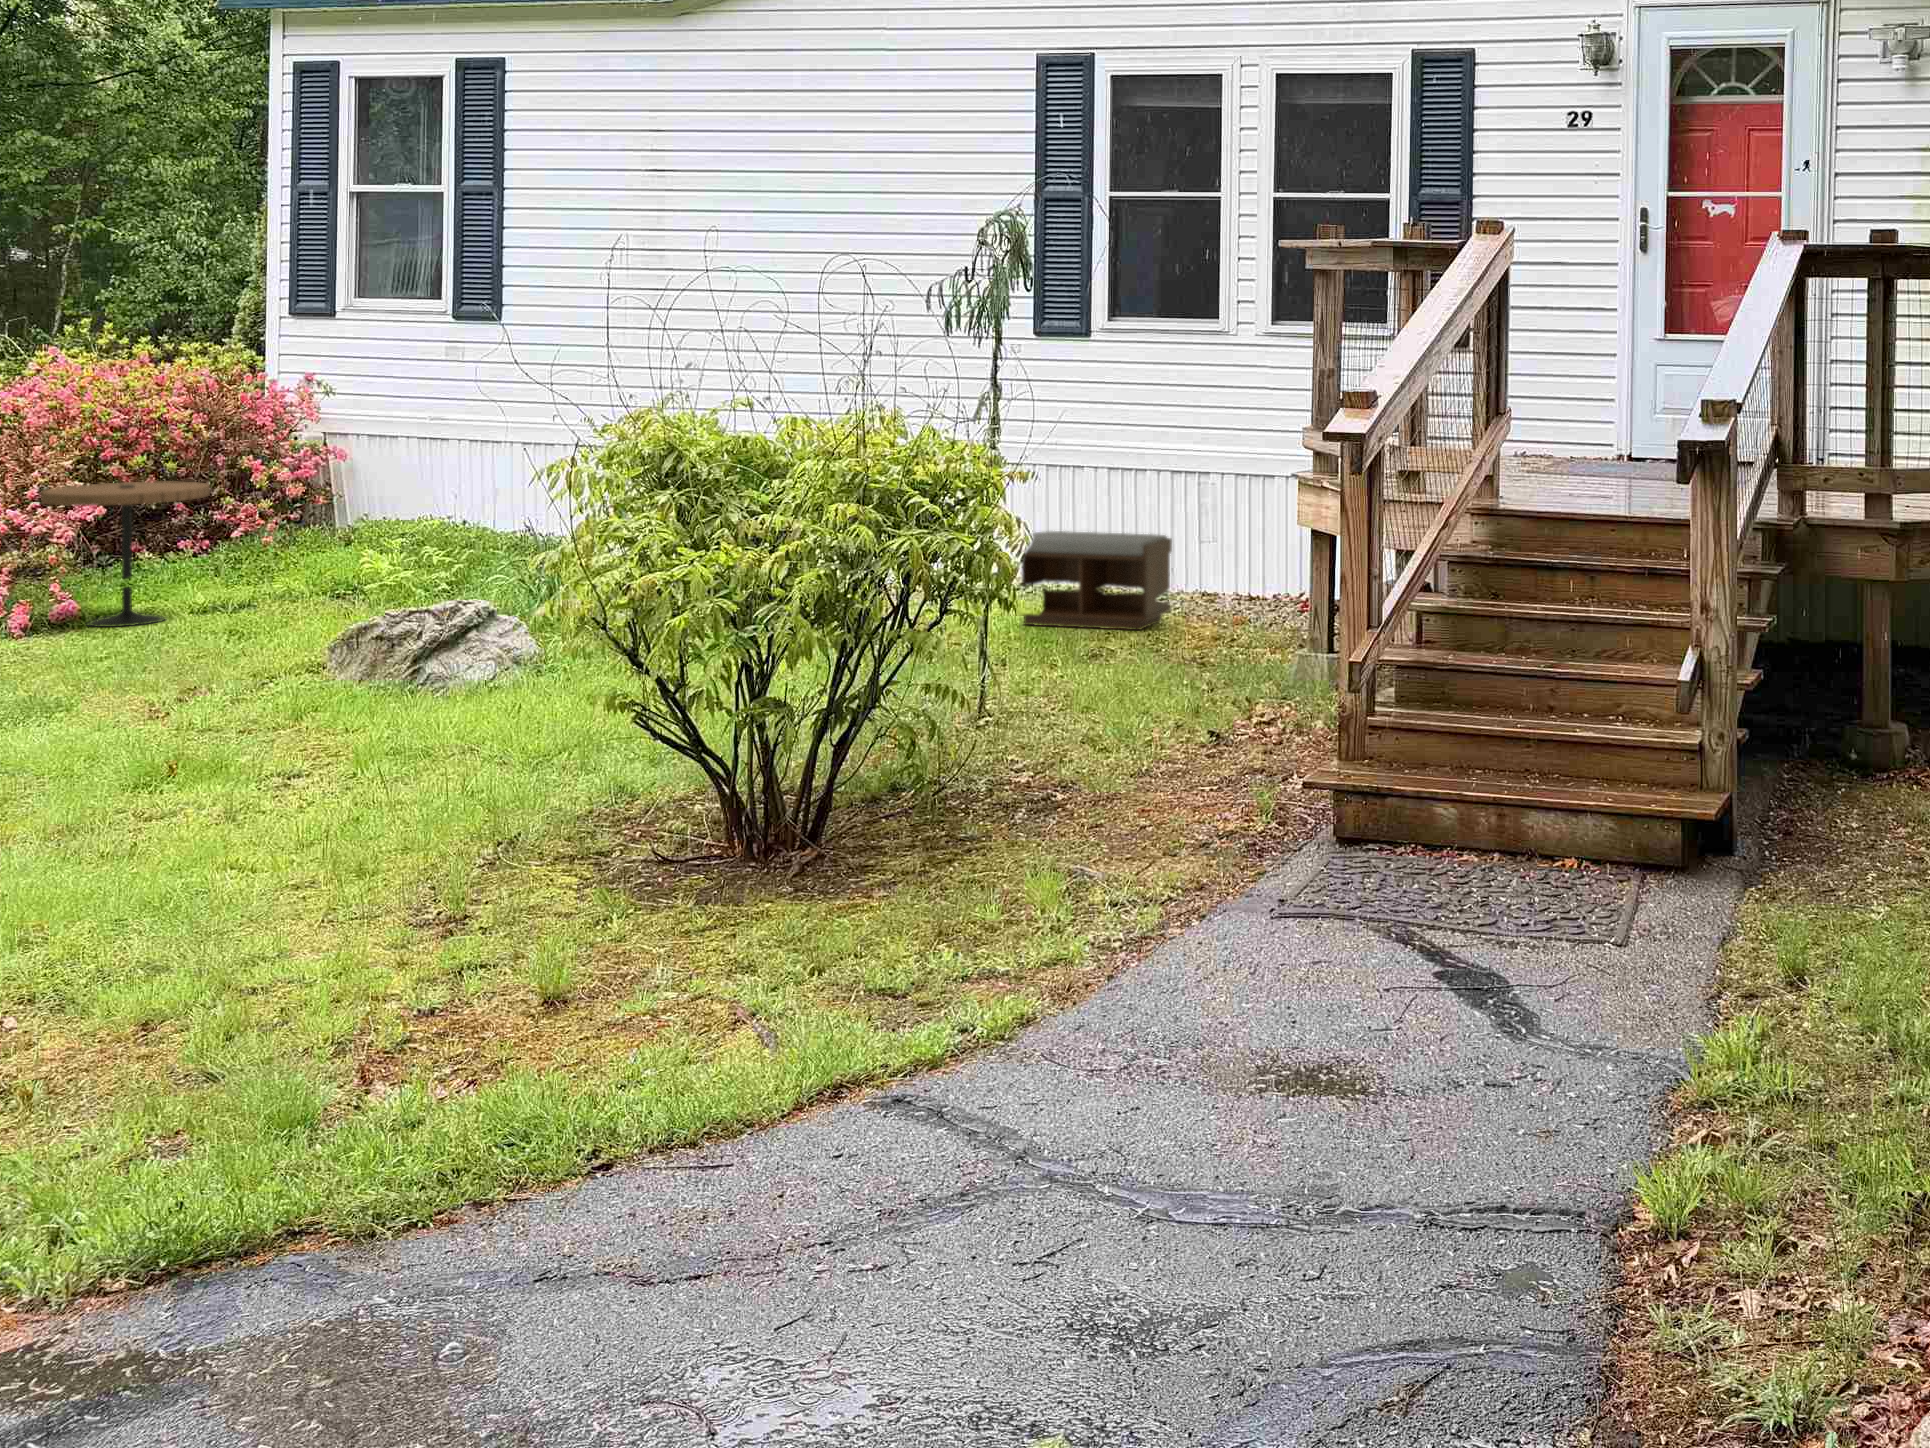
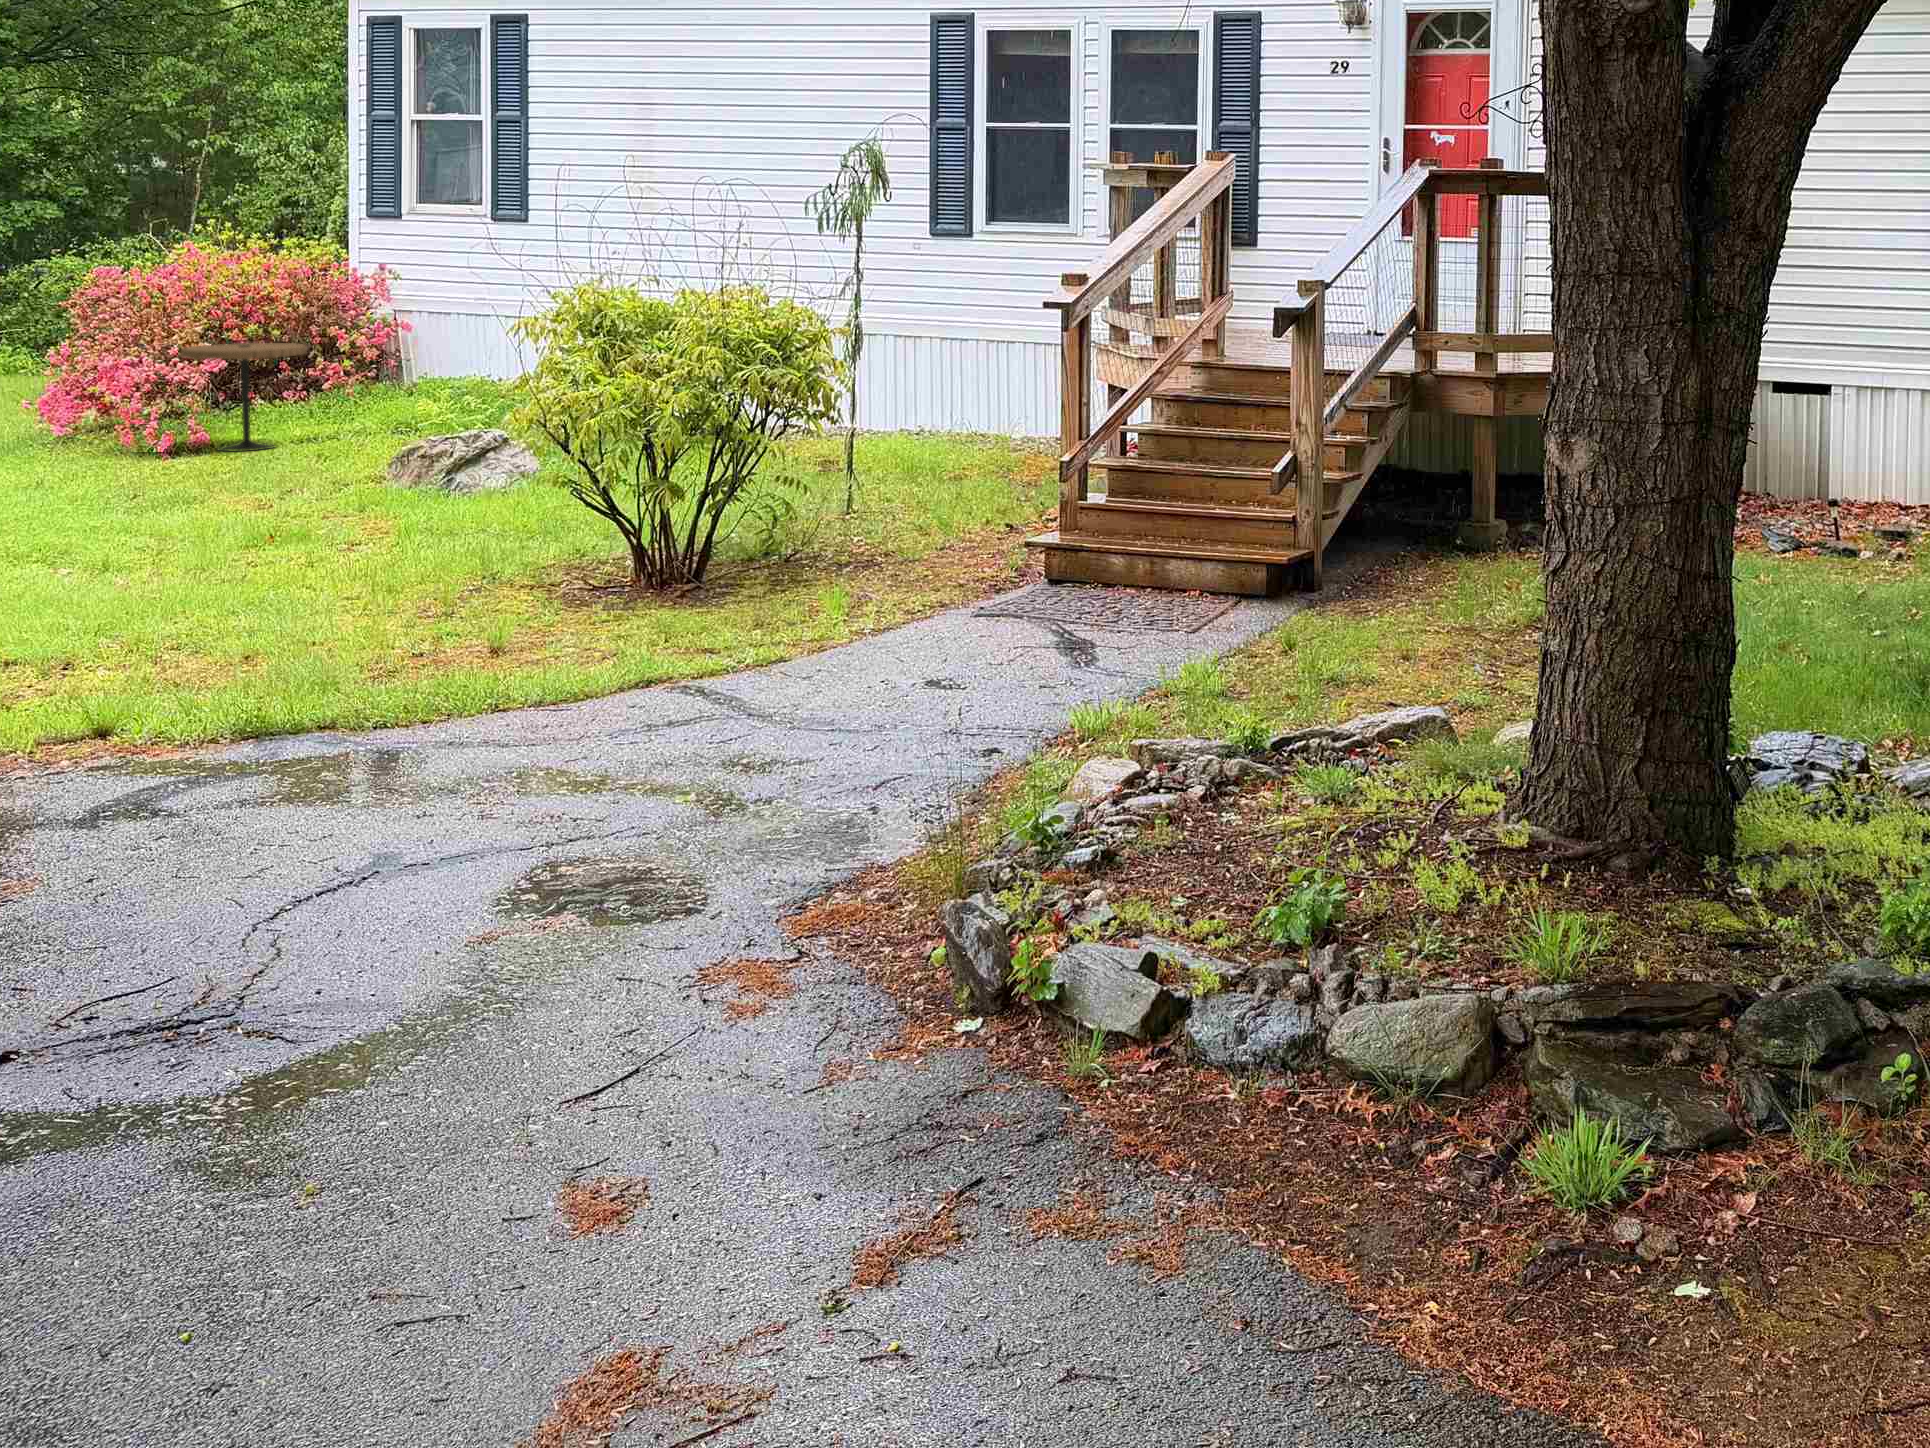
bench: present [1022,531,1172,630] -> none [909,386,1033,462]

